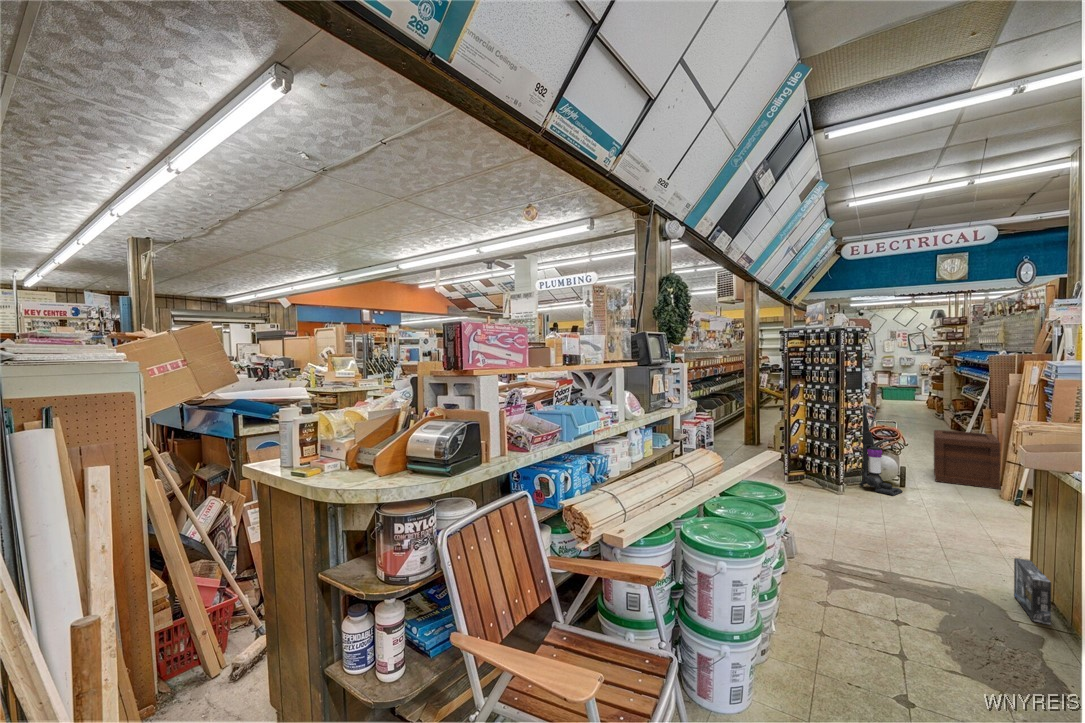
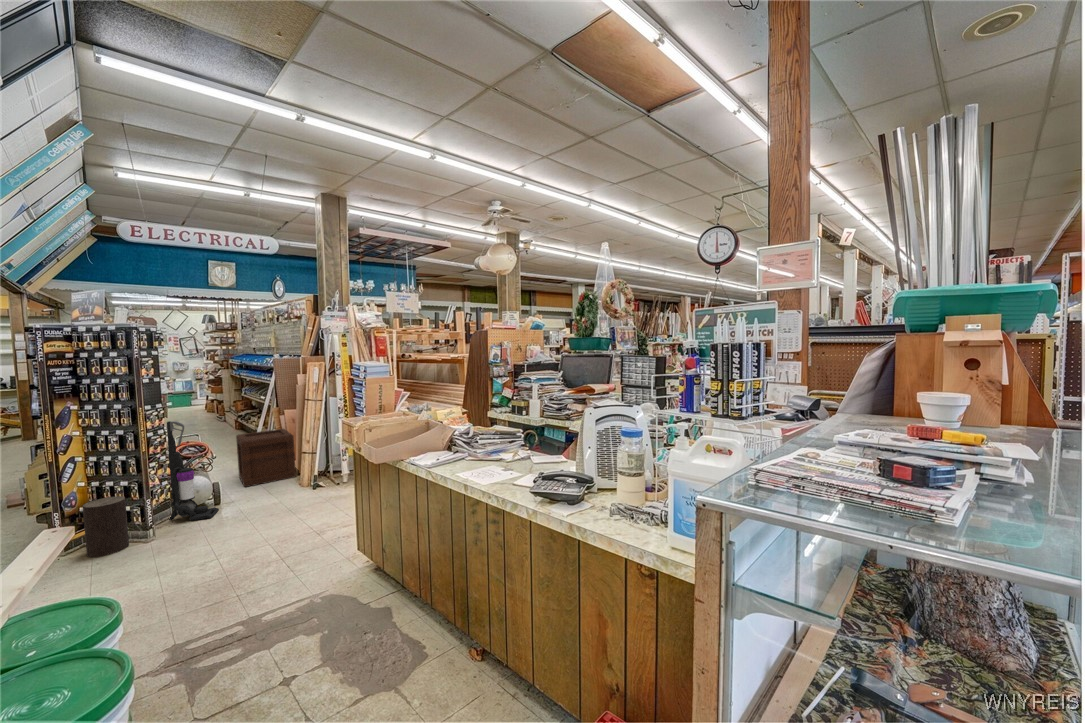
stool: none [801,452,827,494] -> present [83,496,129,557]
box: present [1014,558,1051,625] -> none [345,533,376,586]

